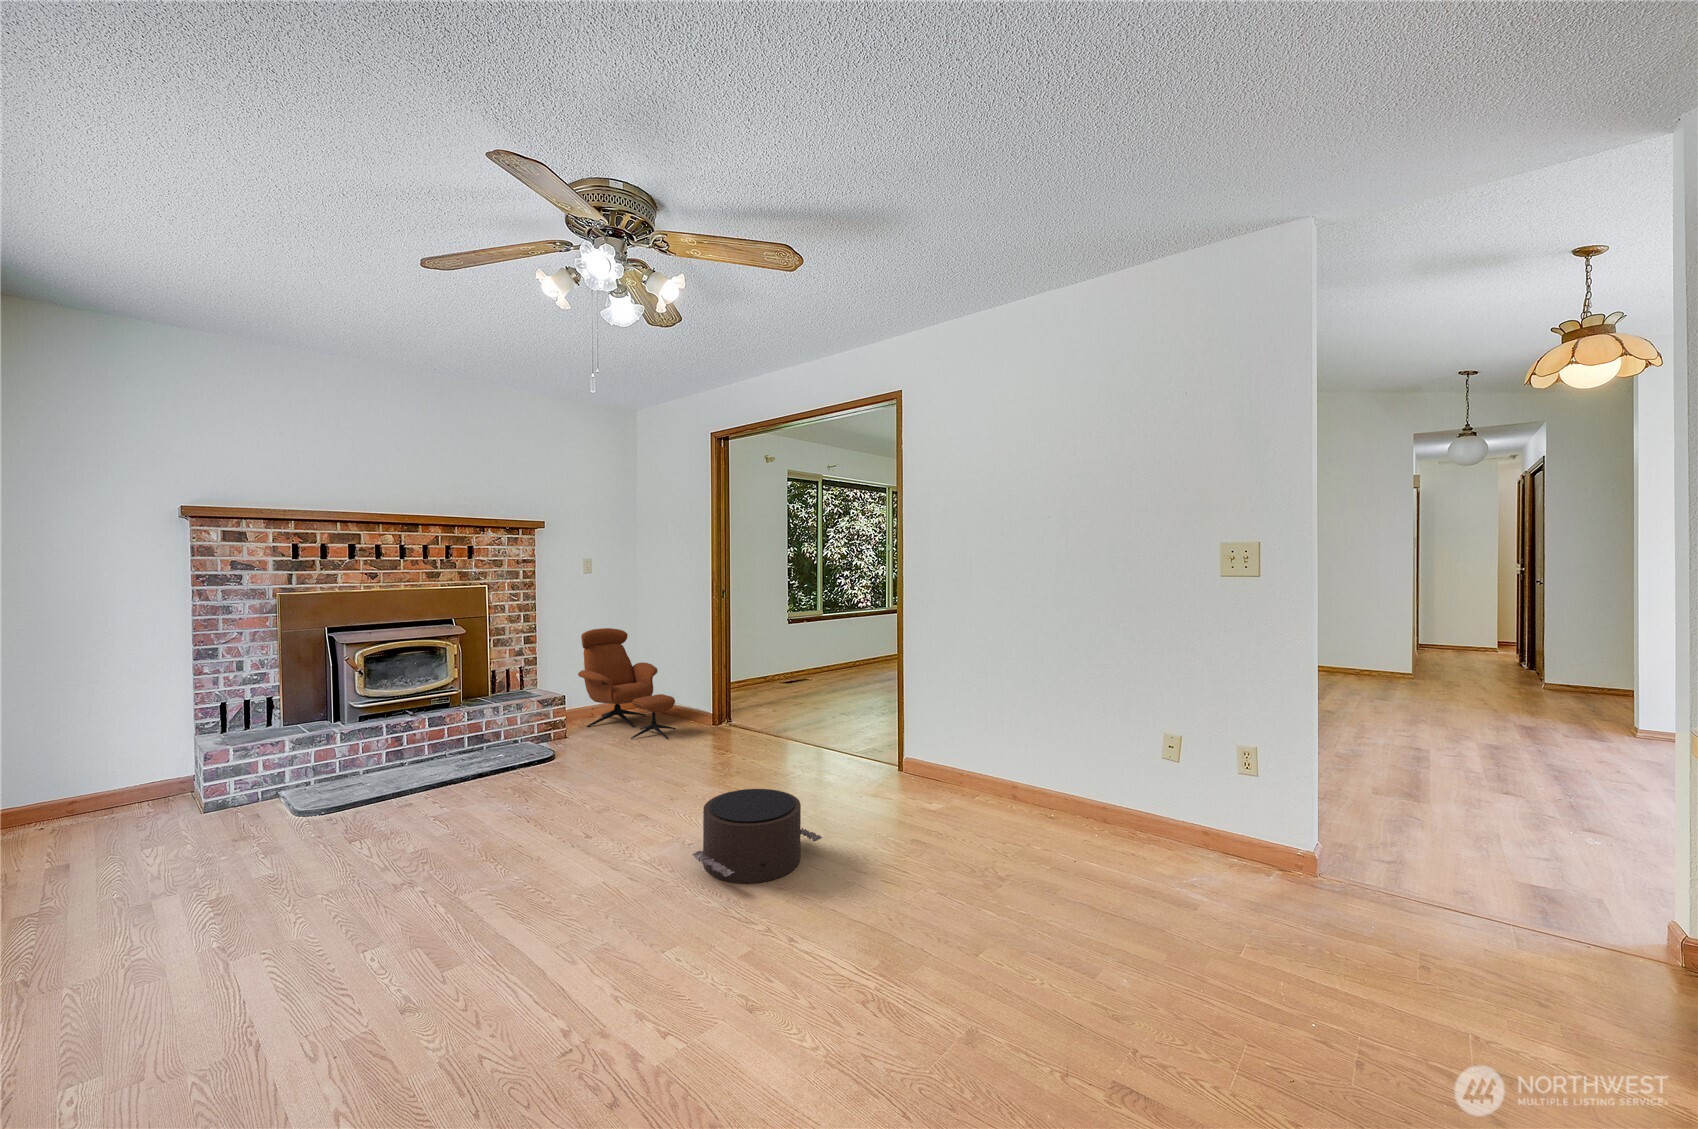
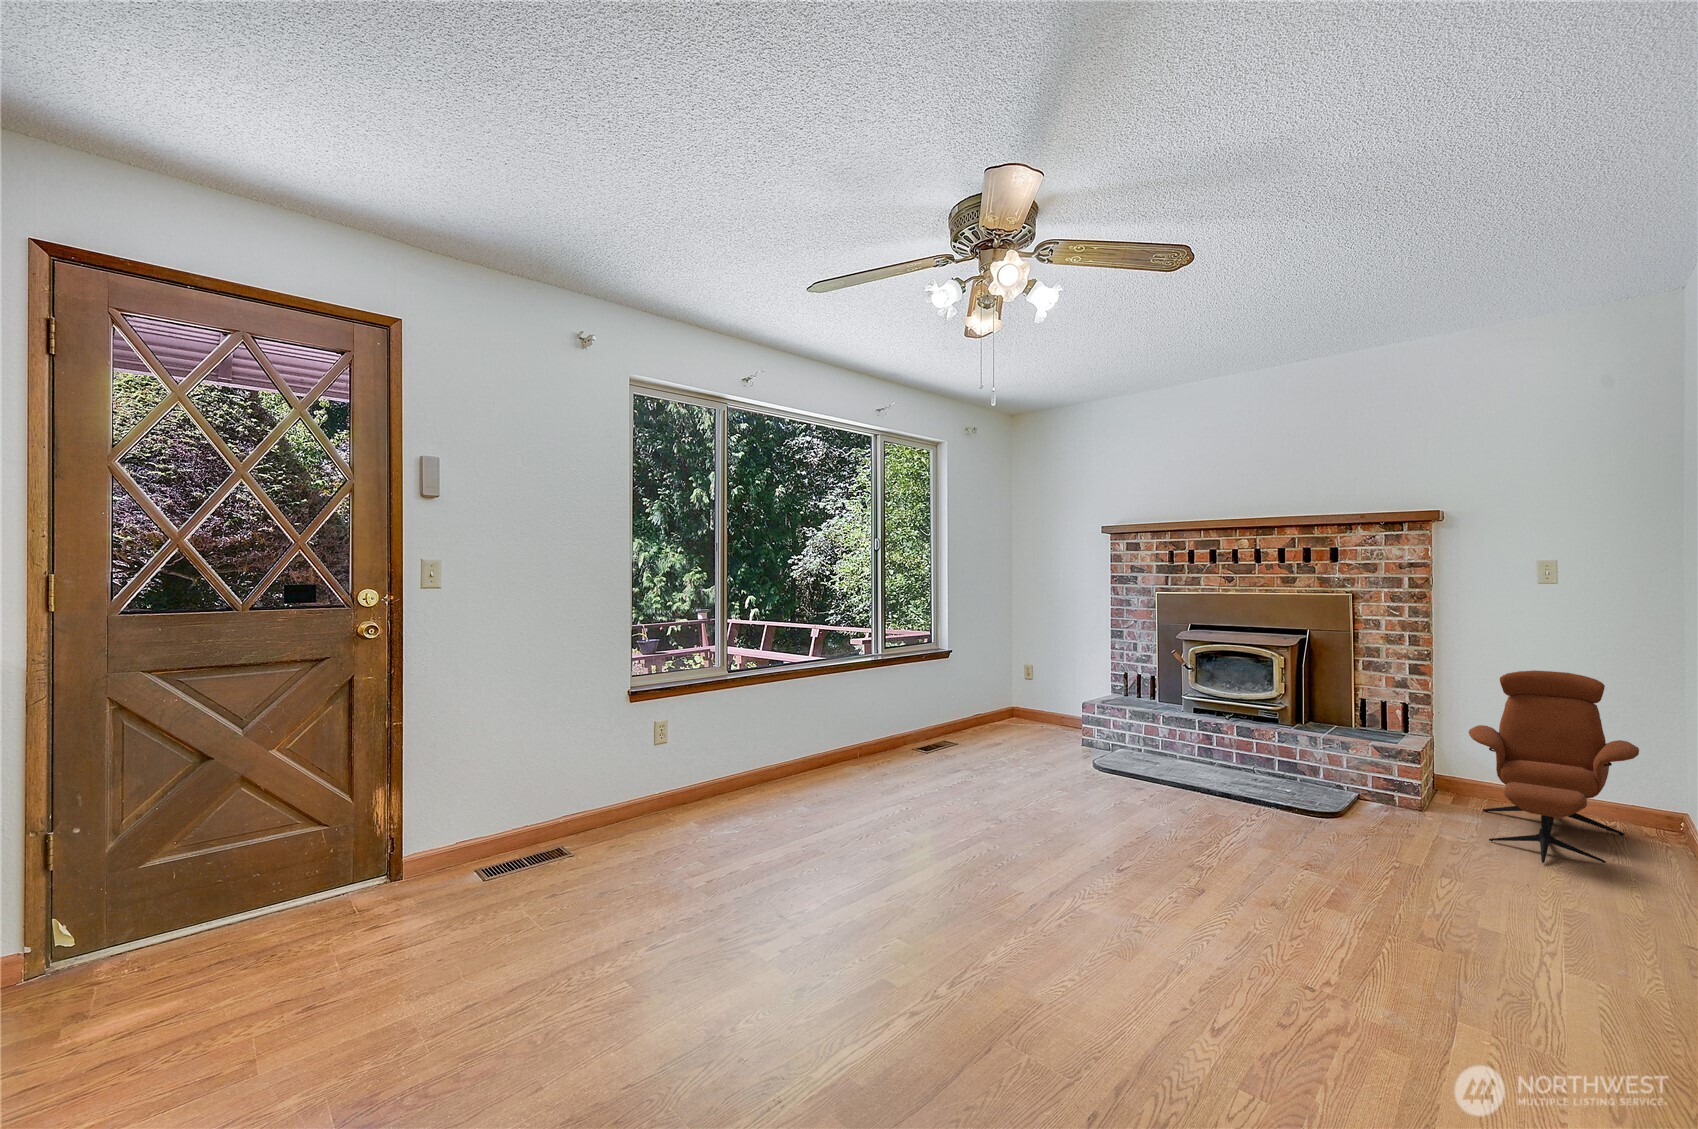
pouf: present [692,789,822,883] -> none [1078,861,1280,1003]

